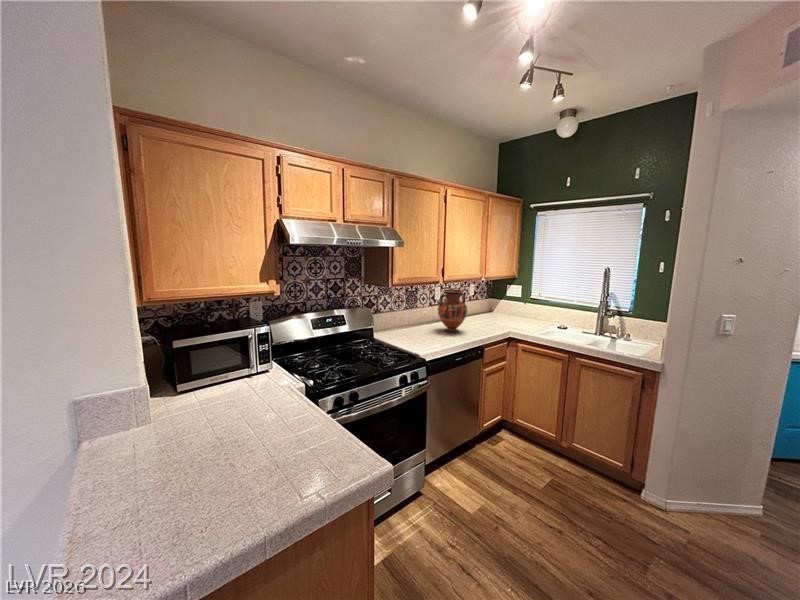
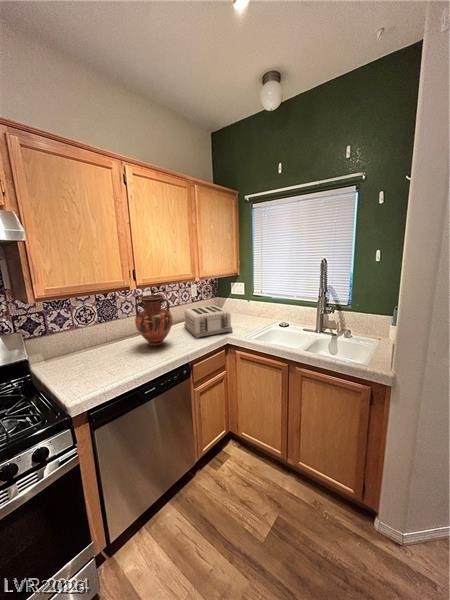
toaster: none [467,304,514,330] -> present [184,305,232,339]

